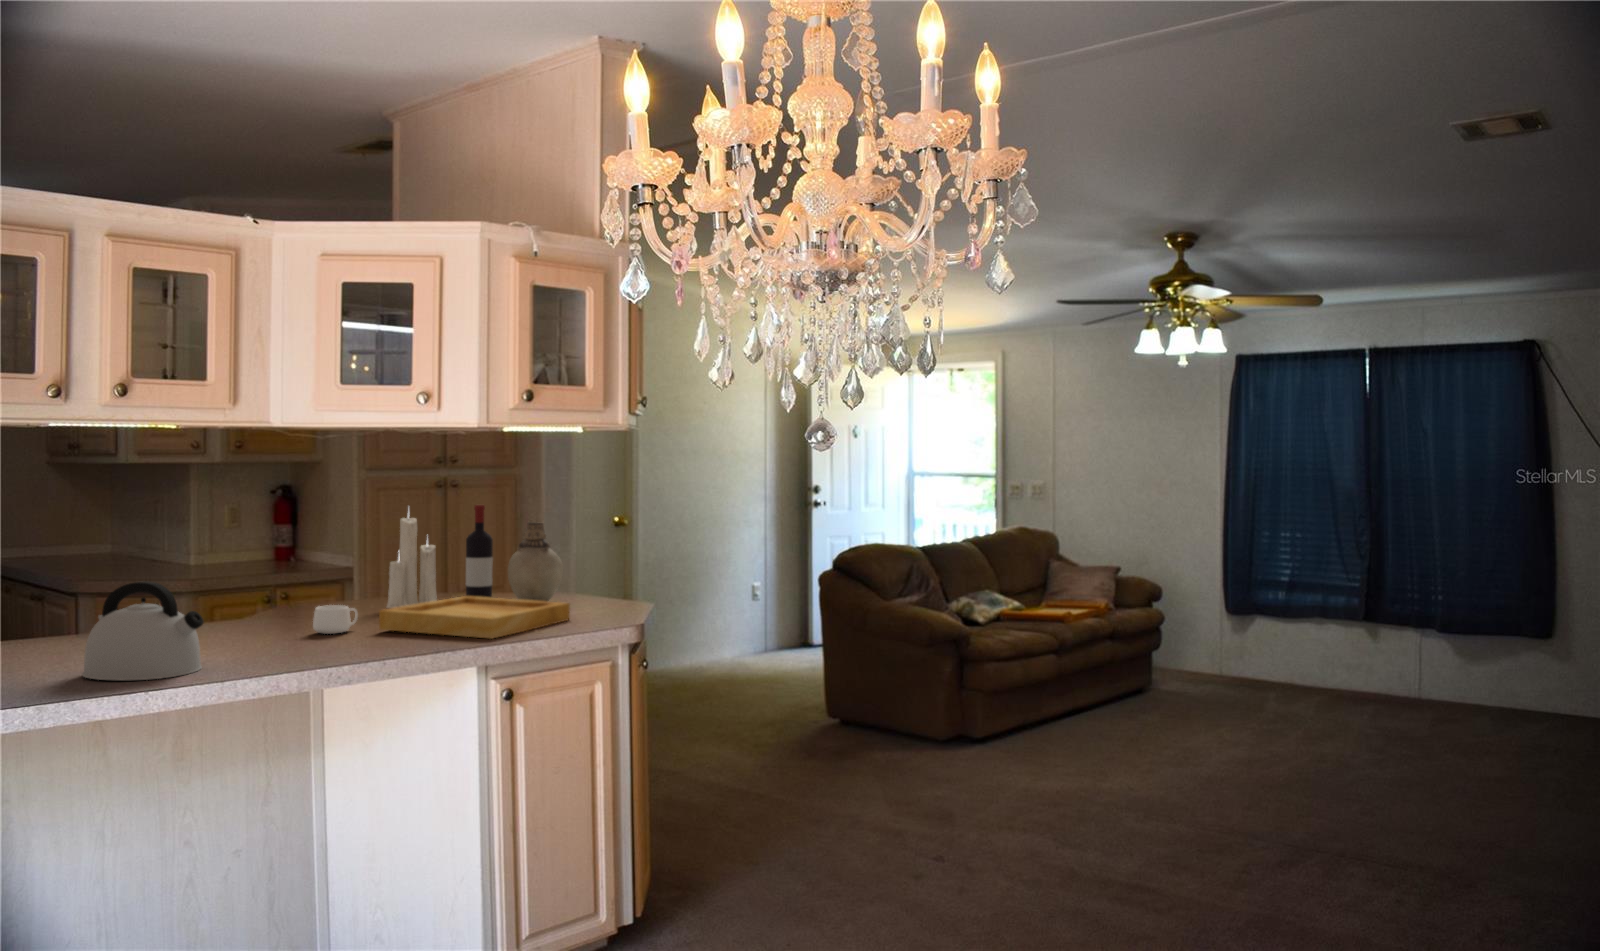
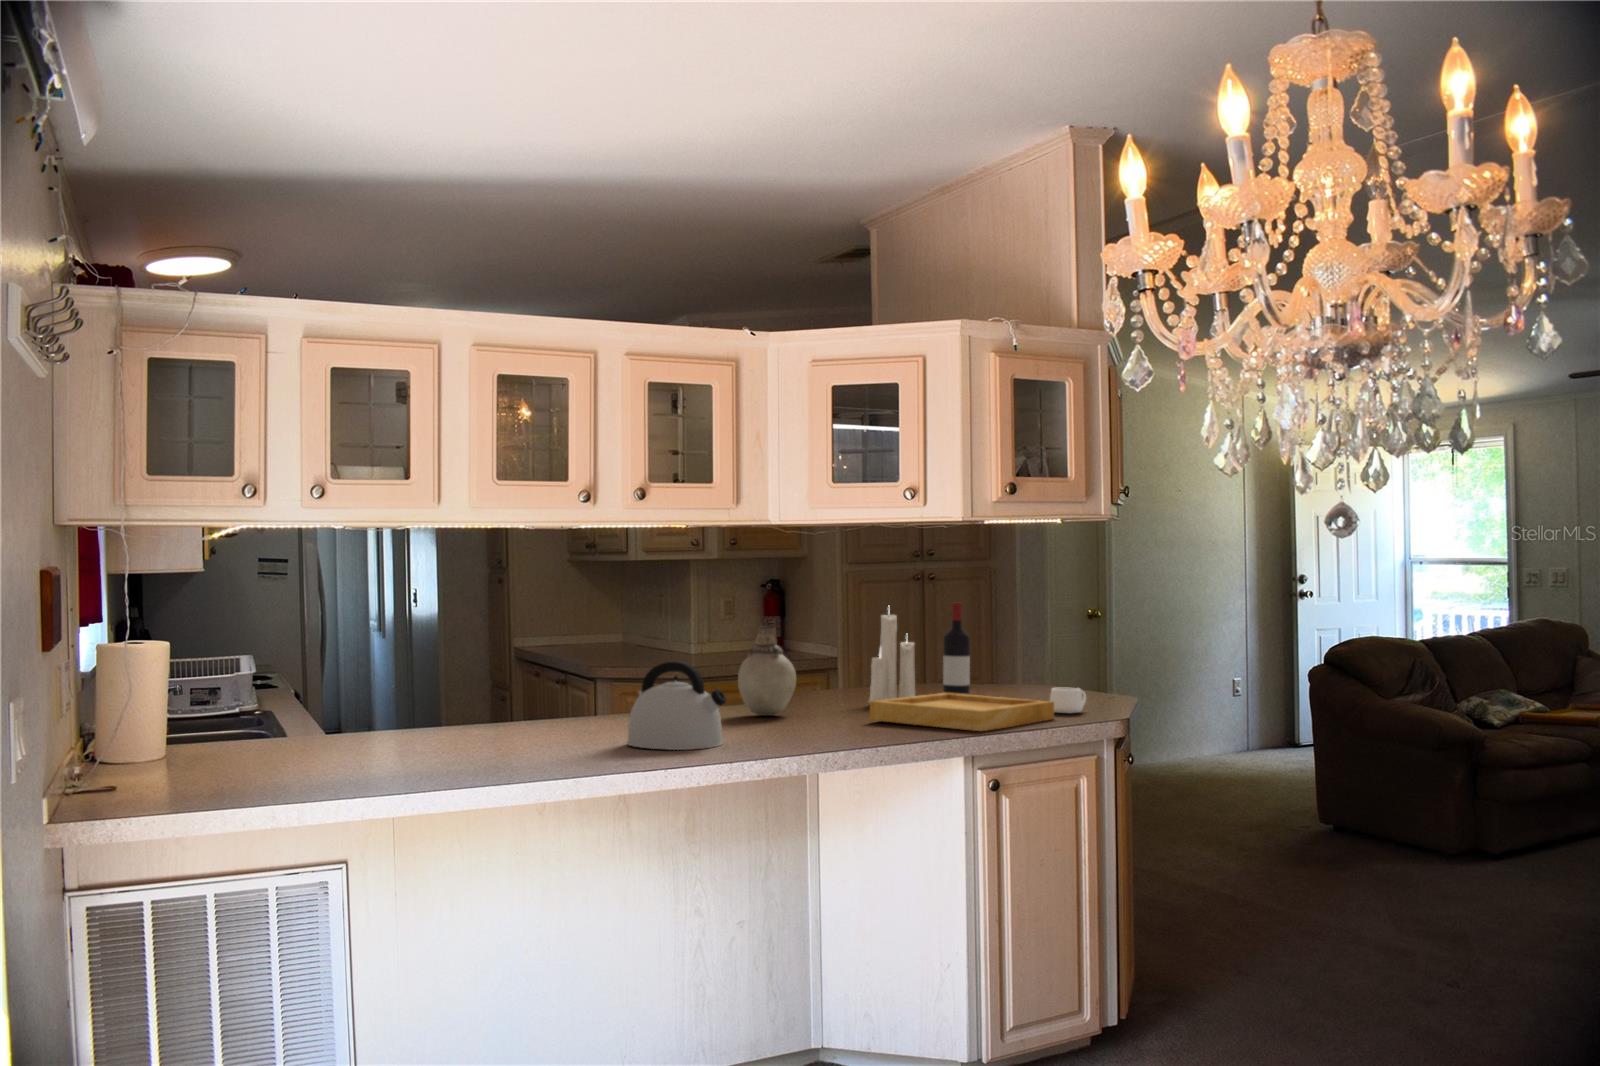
vase: present [508,522,563,602] -> present [738,626,796,716]
mug: present [313,605,358,634] -> present [1050,688,1086,713]

